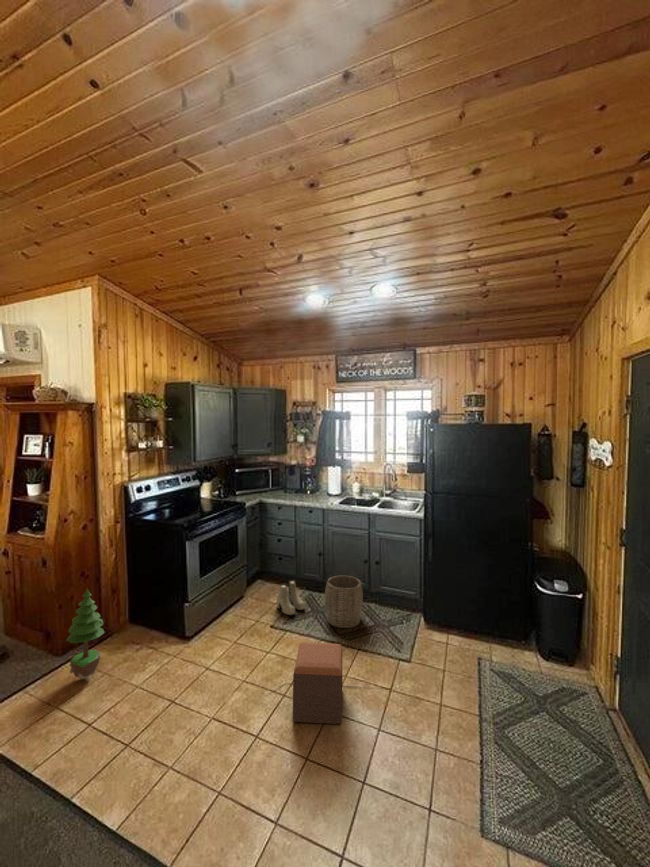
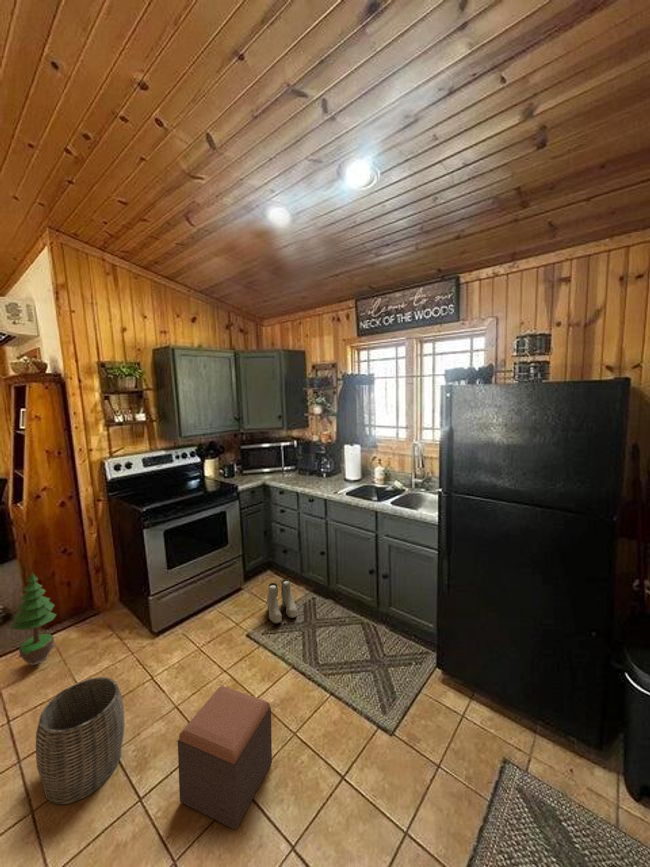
woven basket: present [325,575,363,628] -> present [36,677,125,804]

